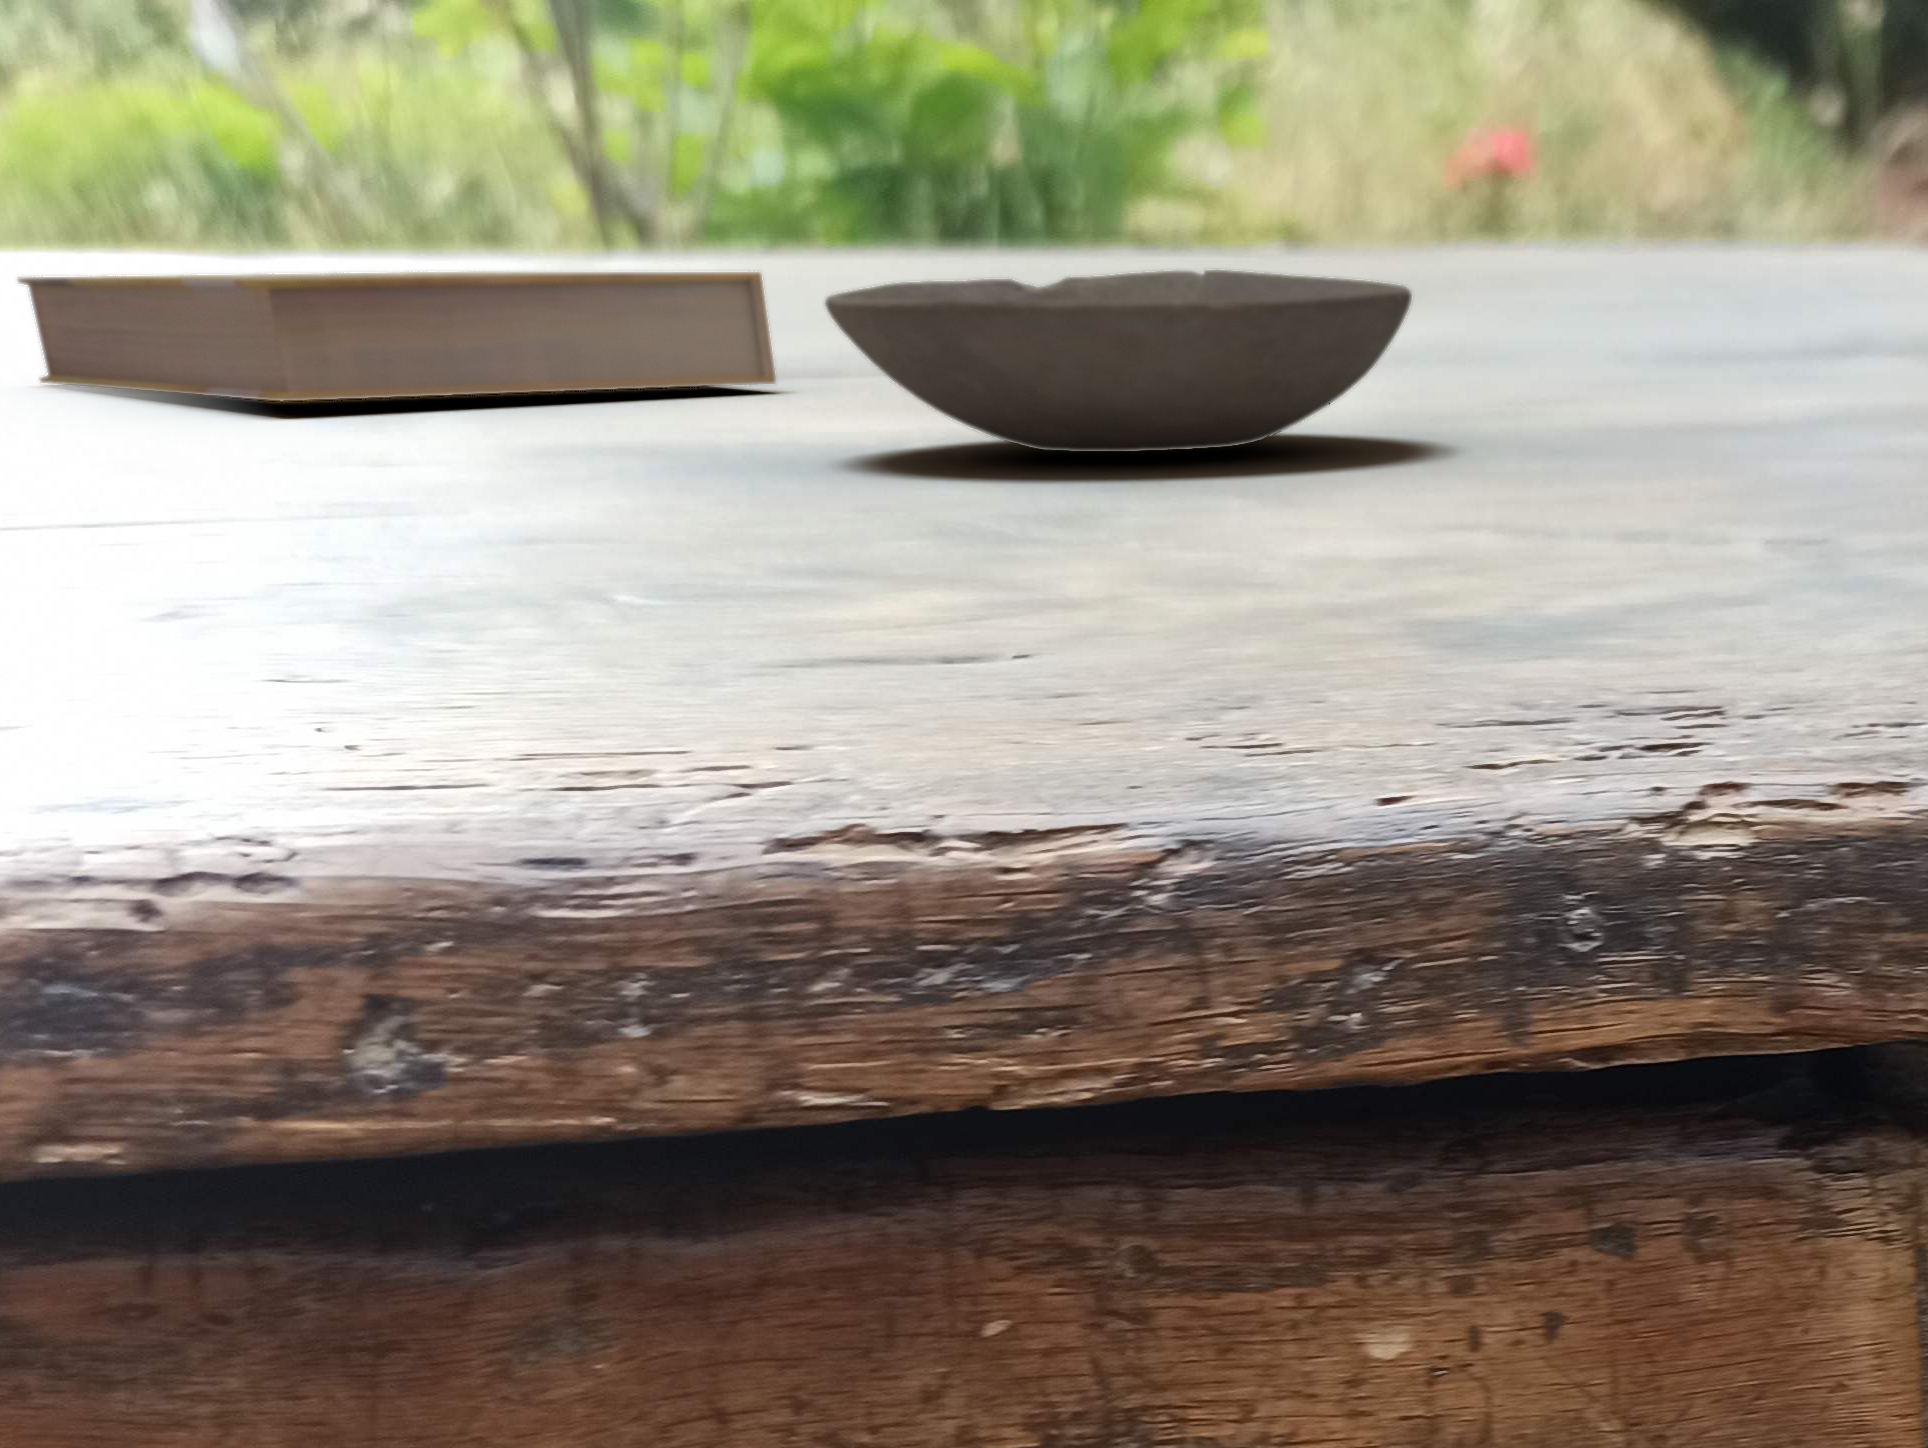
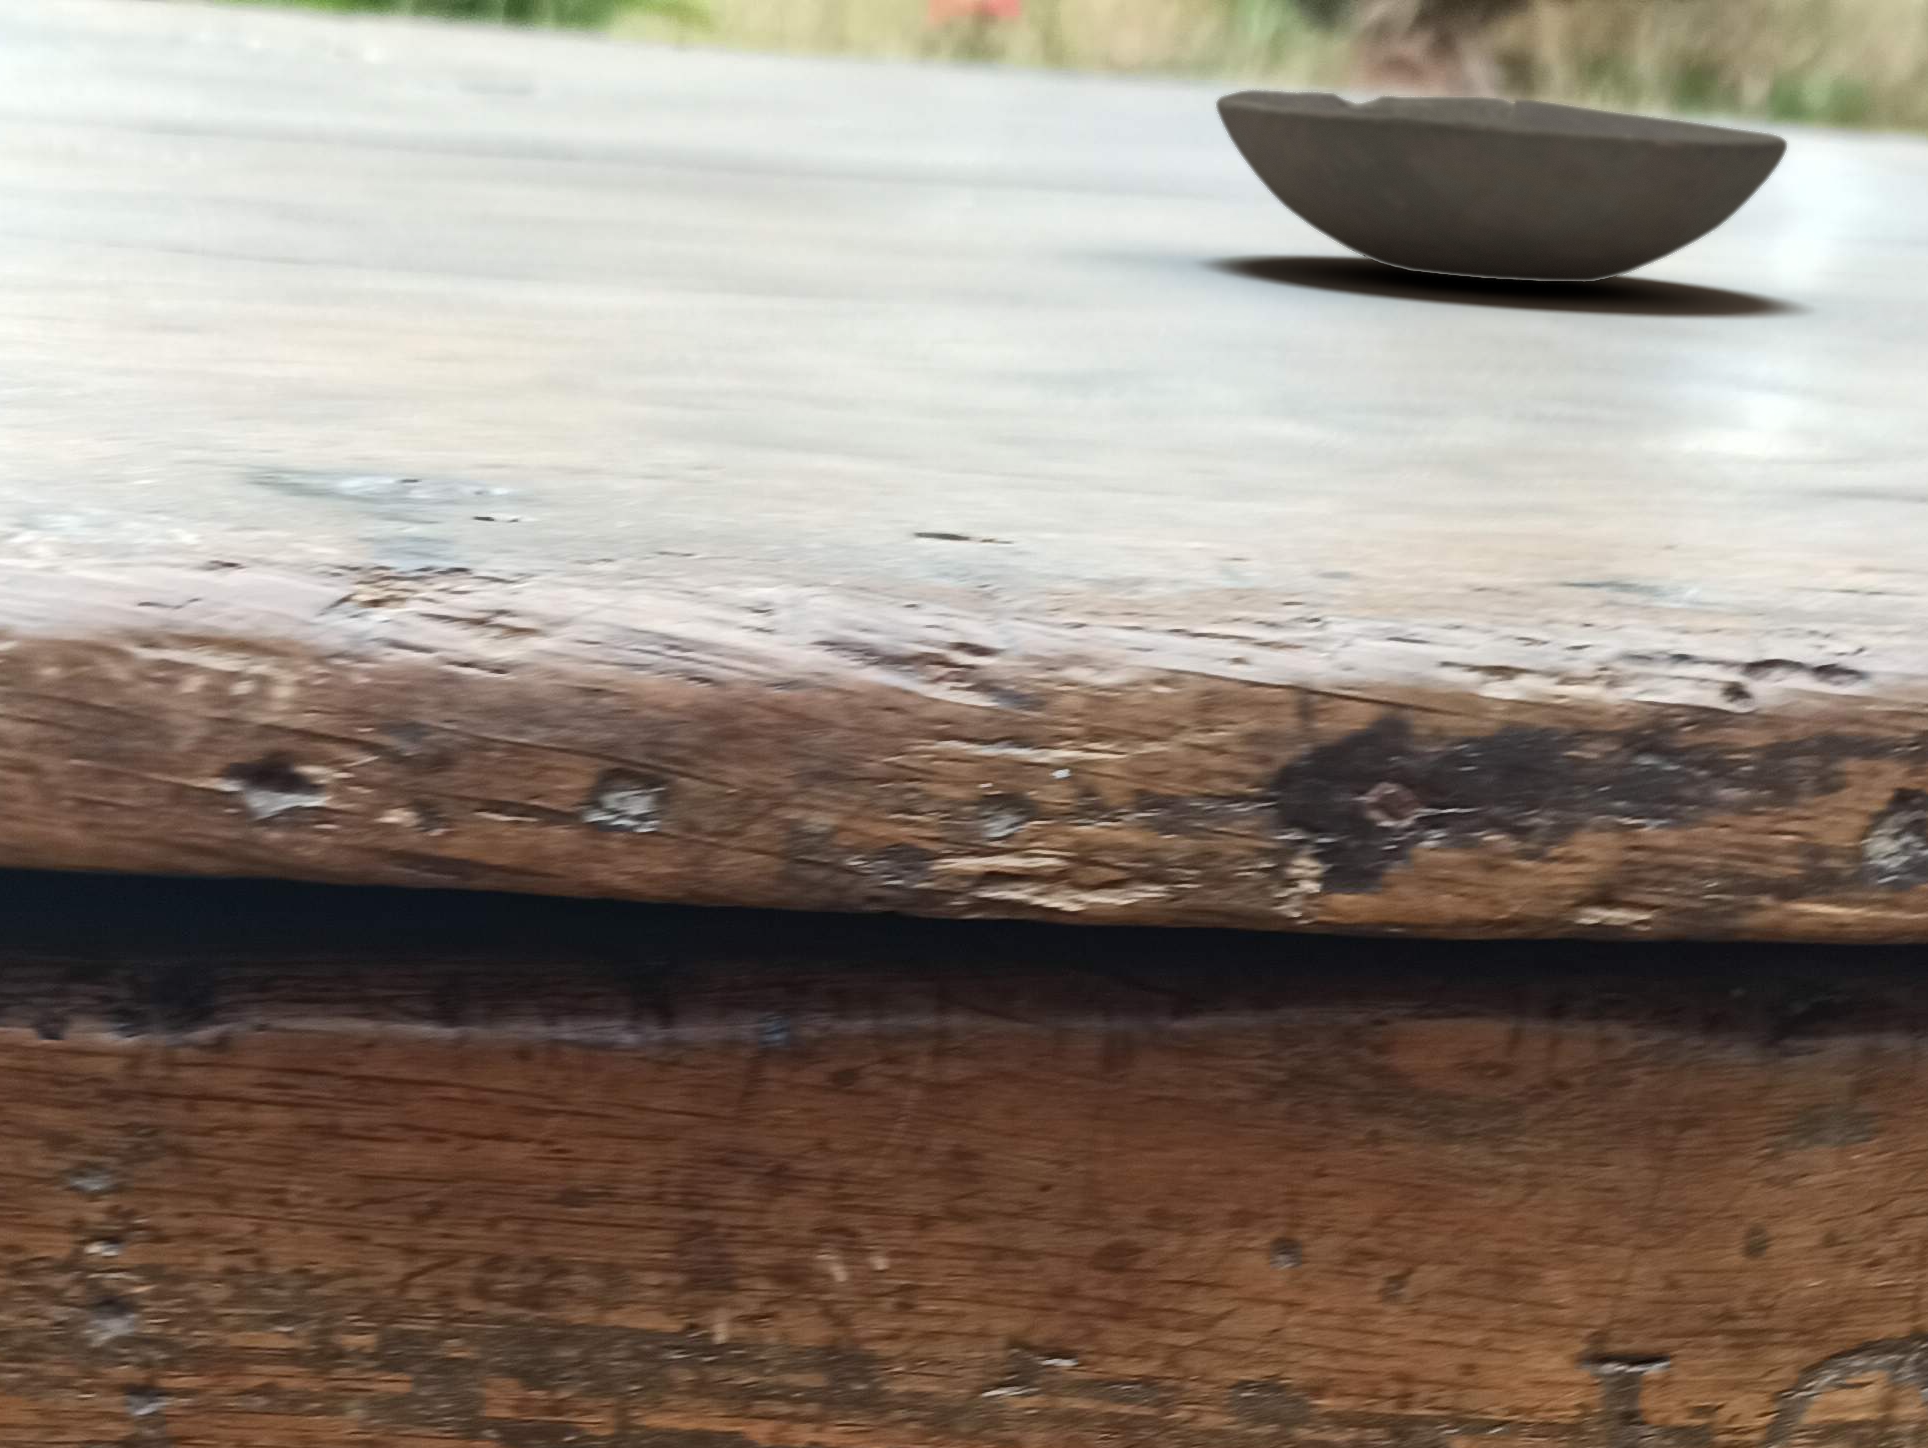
book: present [18,272,776,401] -> none [140,5,924,173]

